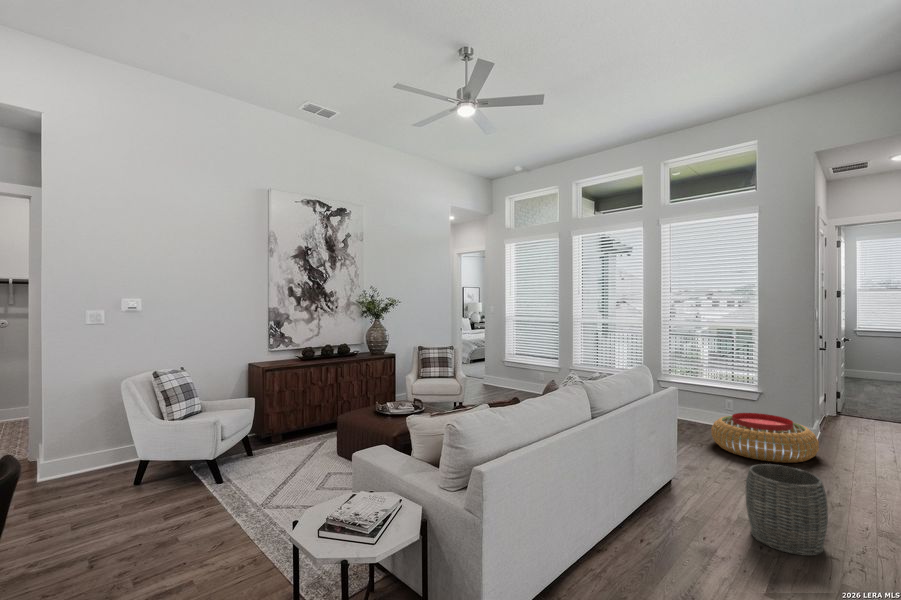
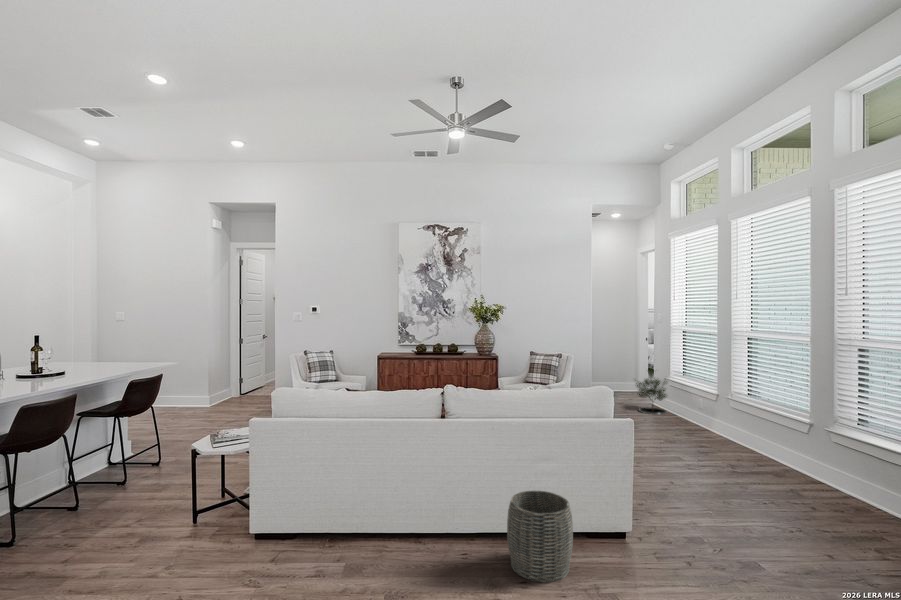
potted tree: none [489,351,519,395] -> present [636,368,667,415]
pouf: present [711,413,819,463] -> none [721,470,867,550]

